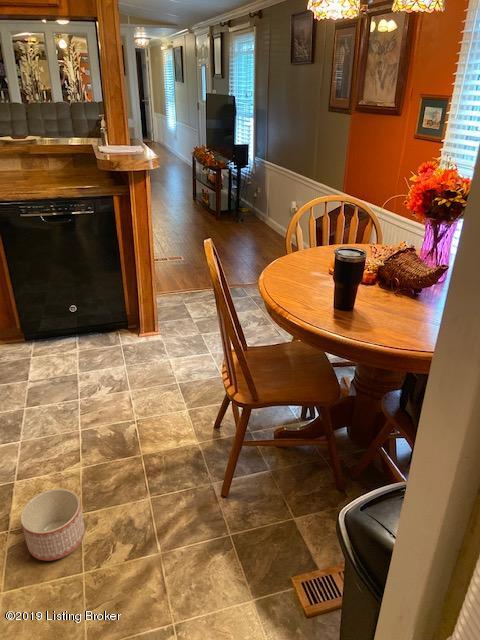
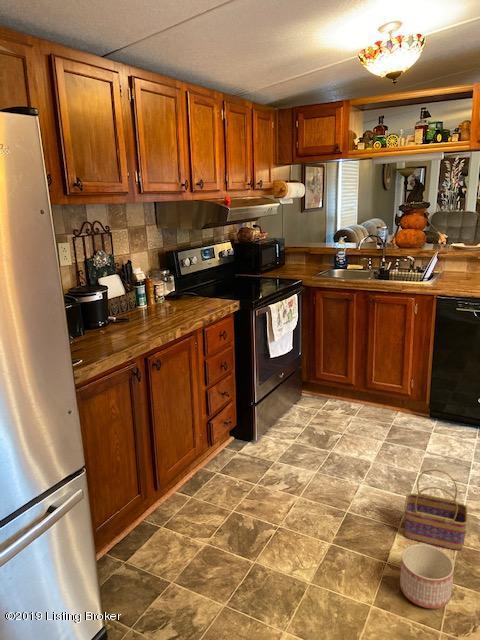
basket: none [13,402,86,489] -> present [404,469,468,550]

